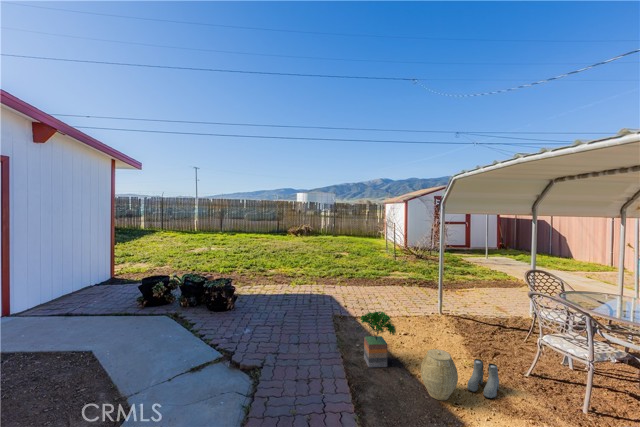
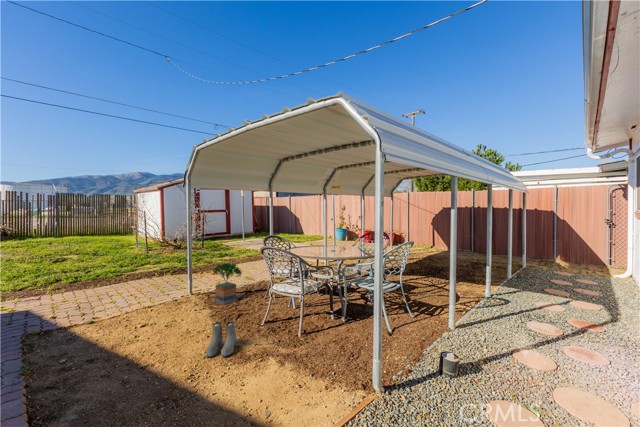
potted tree: present [361,311,396,367] -> present [213,263,242,305]
woven basket: present [421,349,458,400] -> none [148,324,193,381]

